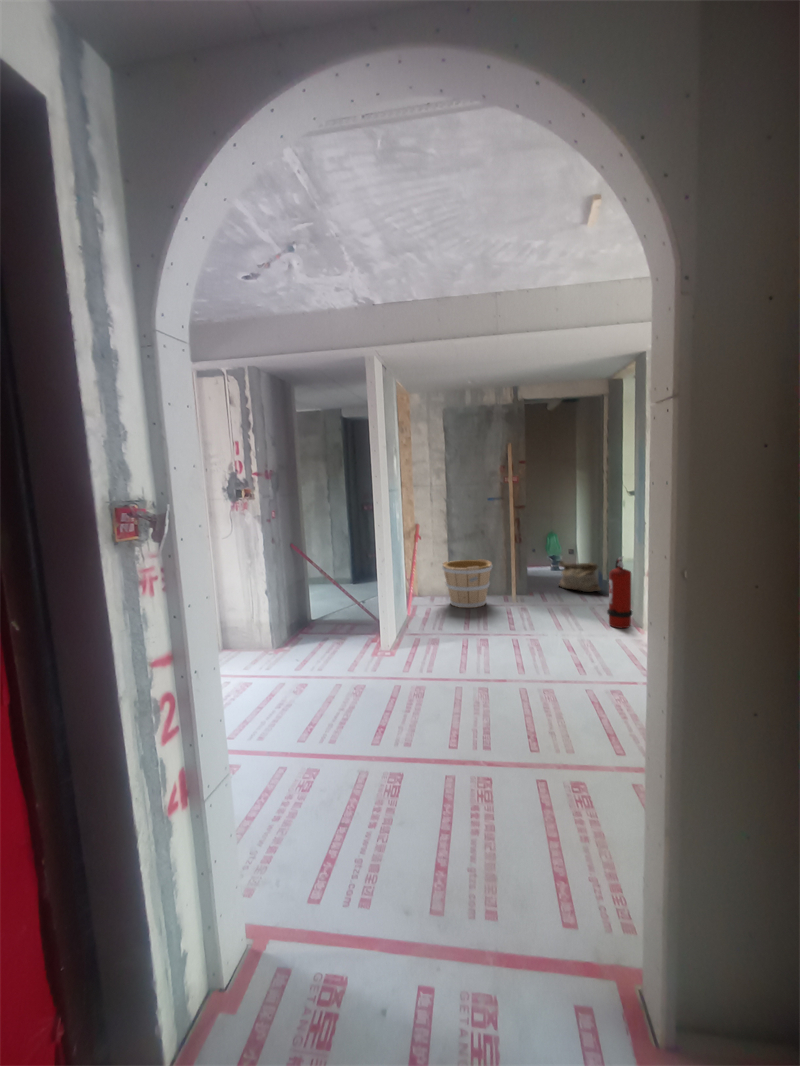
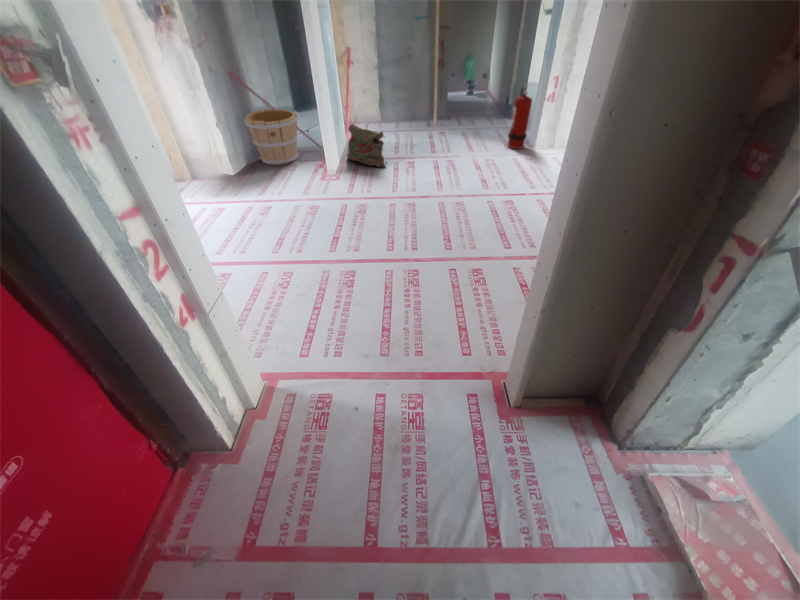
wooden bucket: present [442,559,492,608] -> present [245,109,298,165]
bag: present [559,561,601,592] -> present [347,124,386,167]

